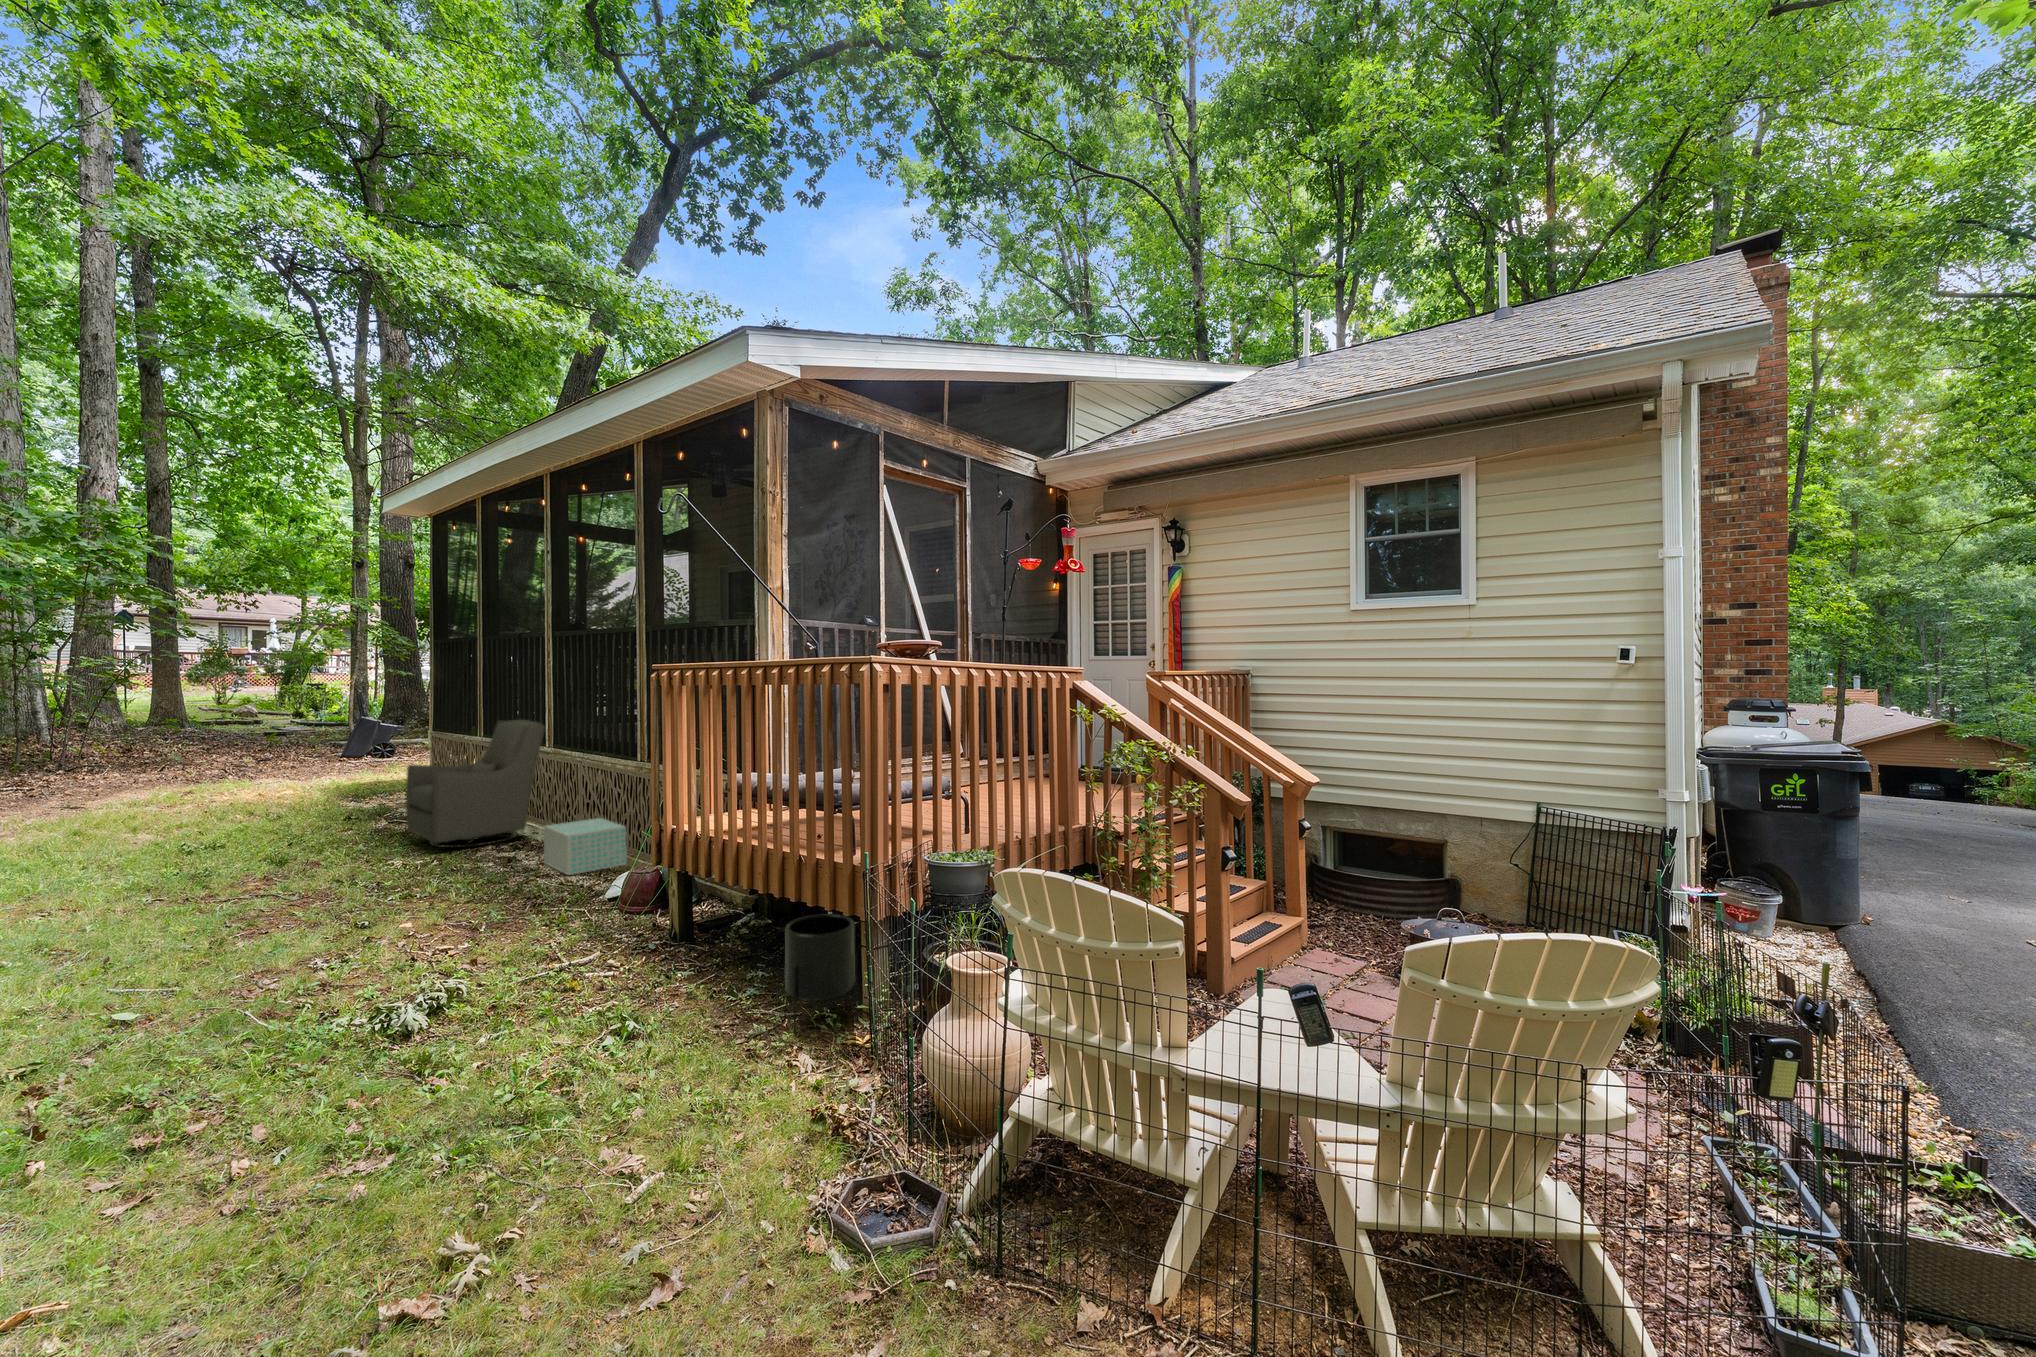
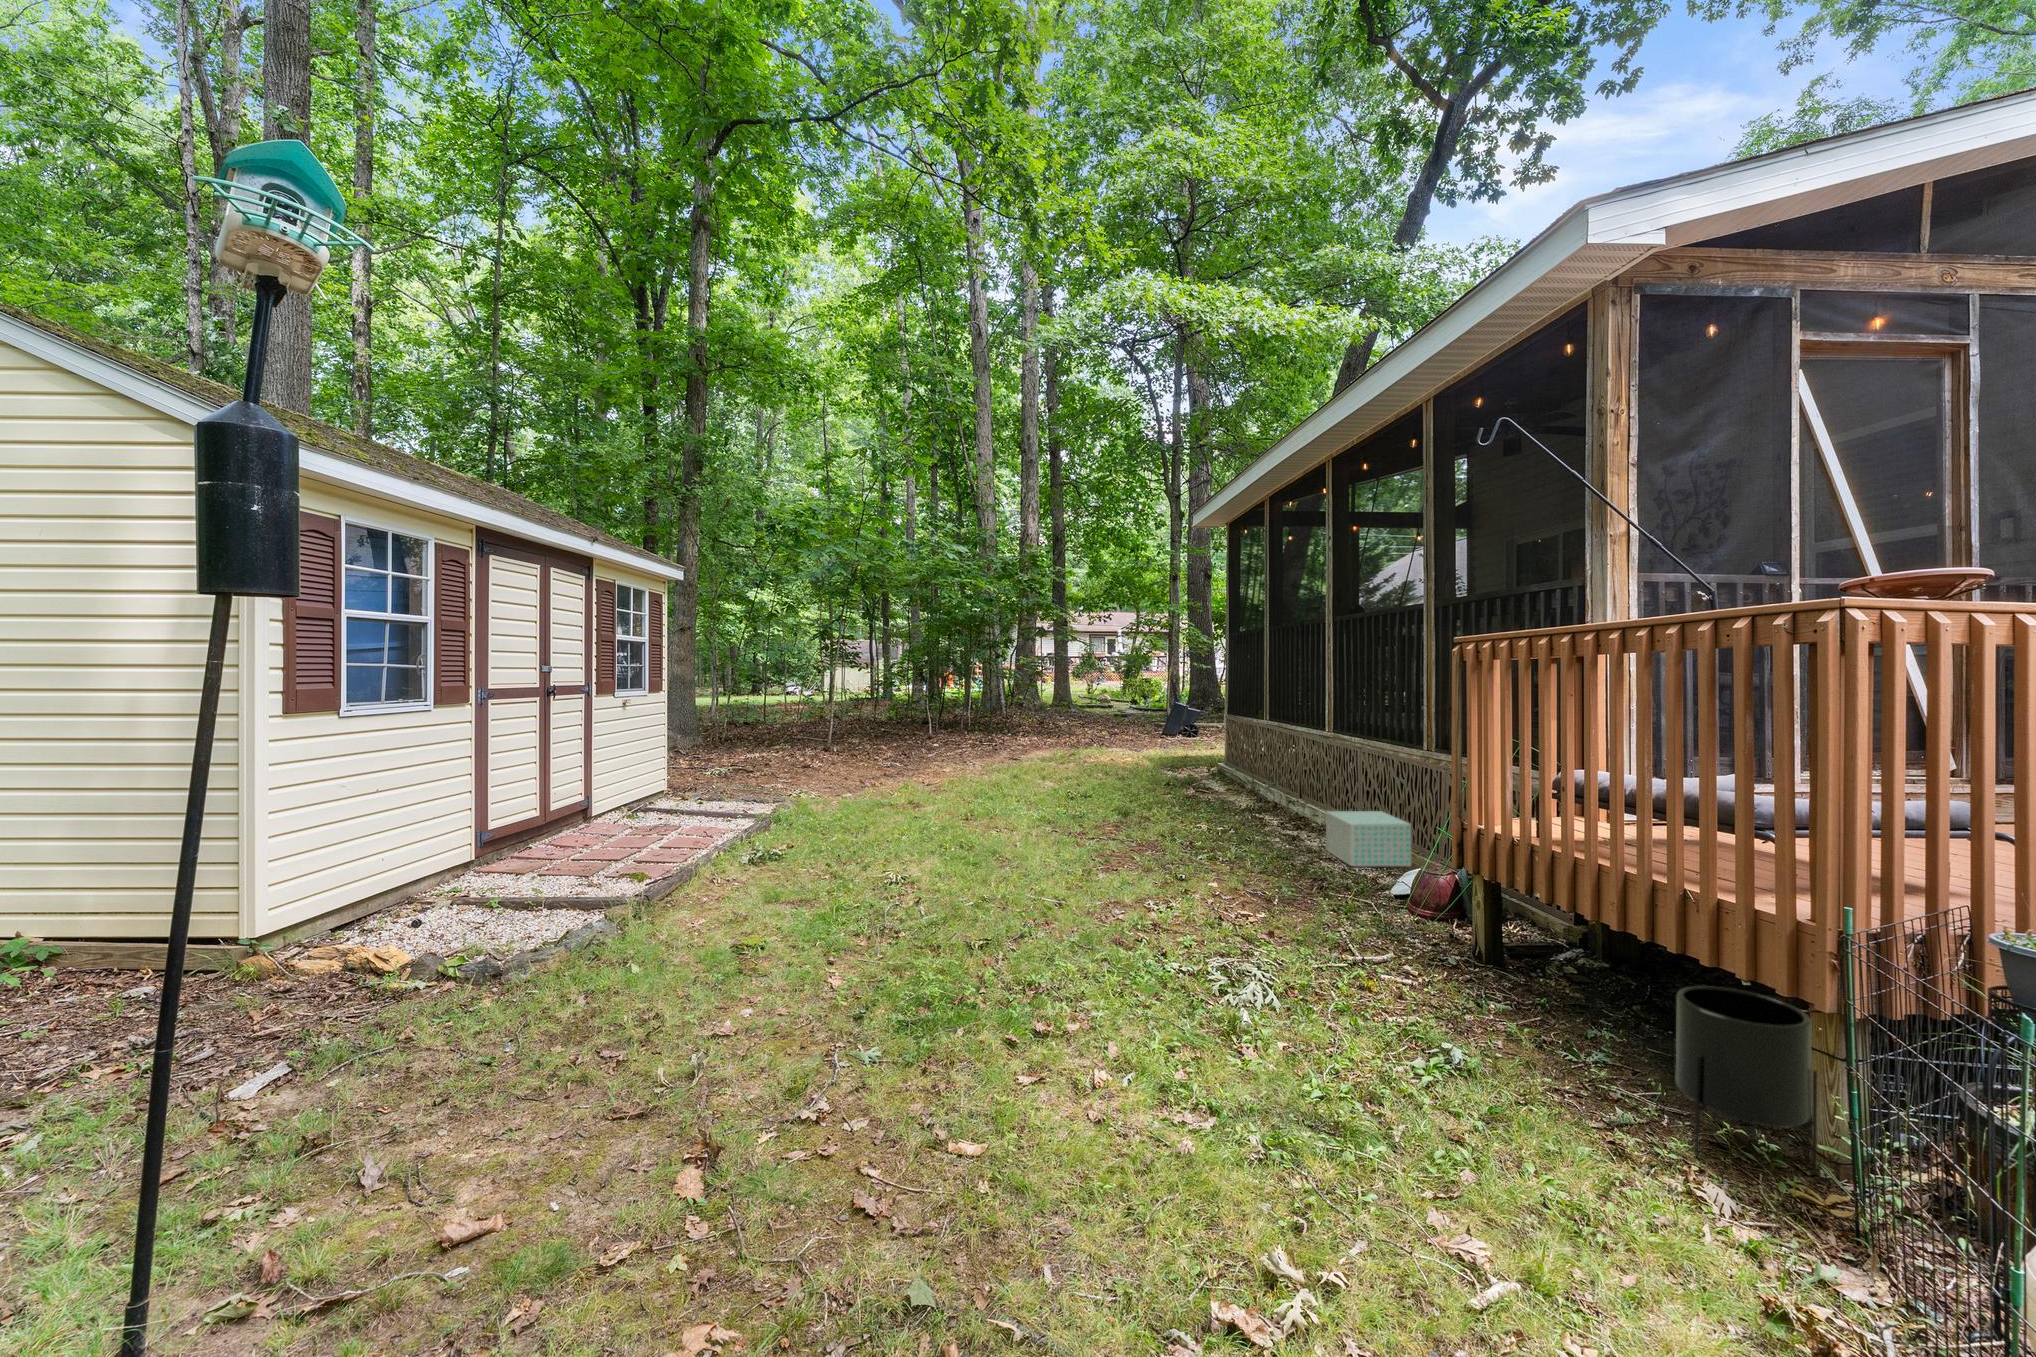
chair: present [406,720,545,848] -> none [1209,705,1325,824]

